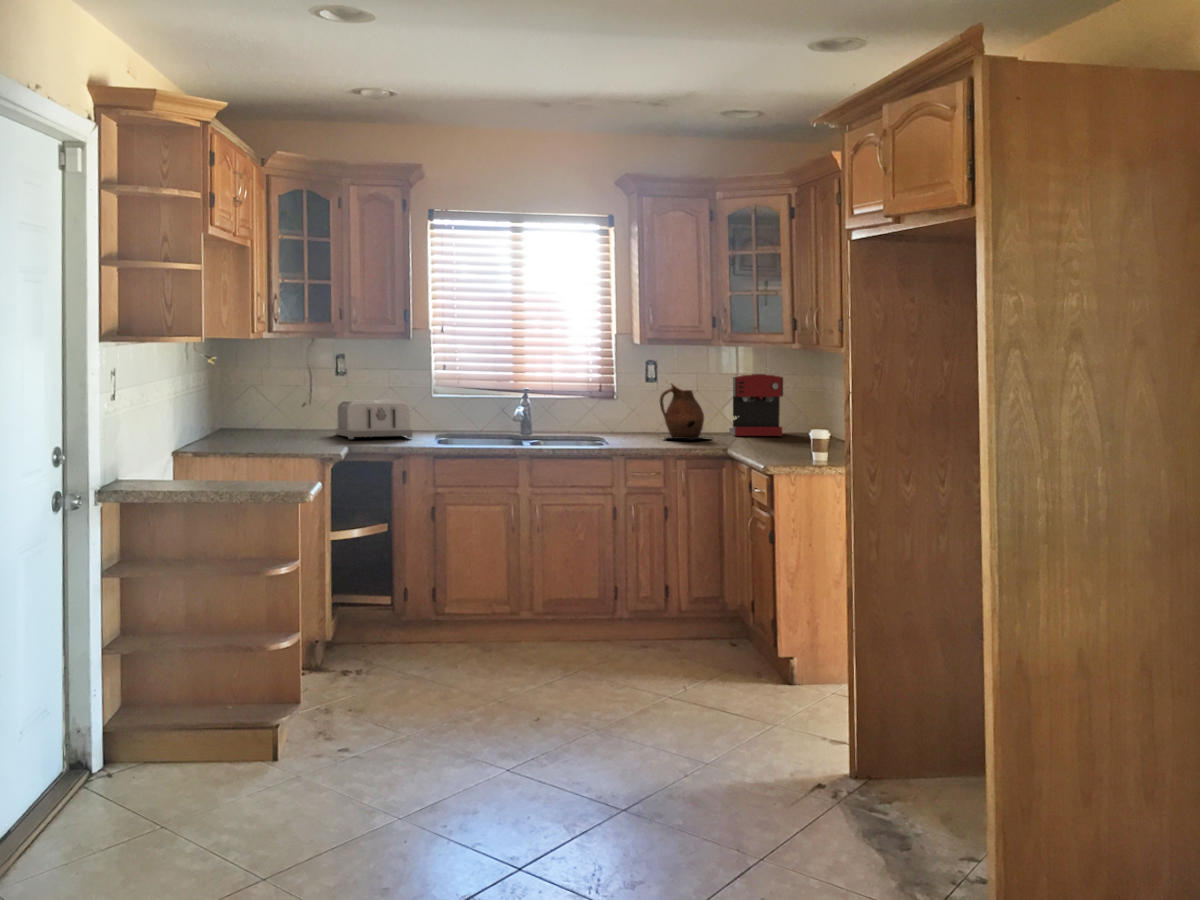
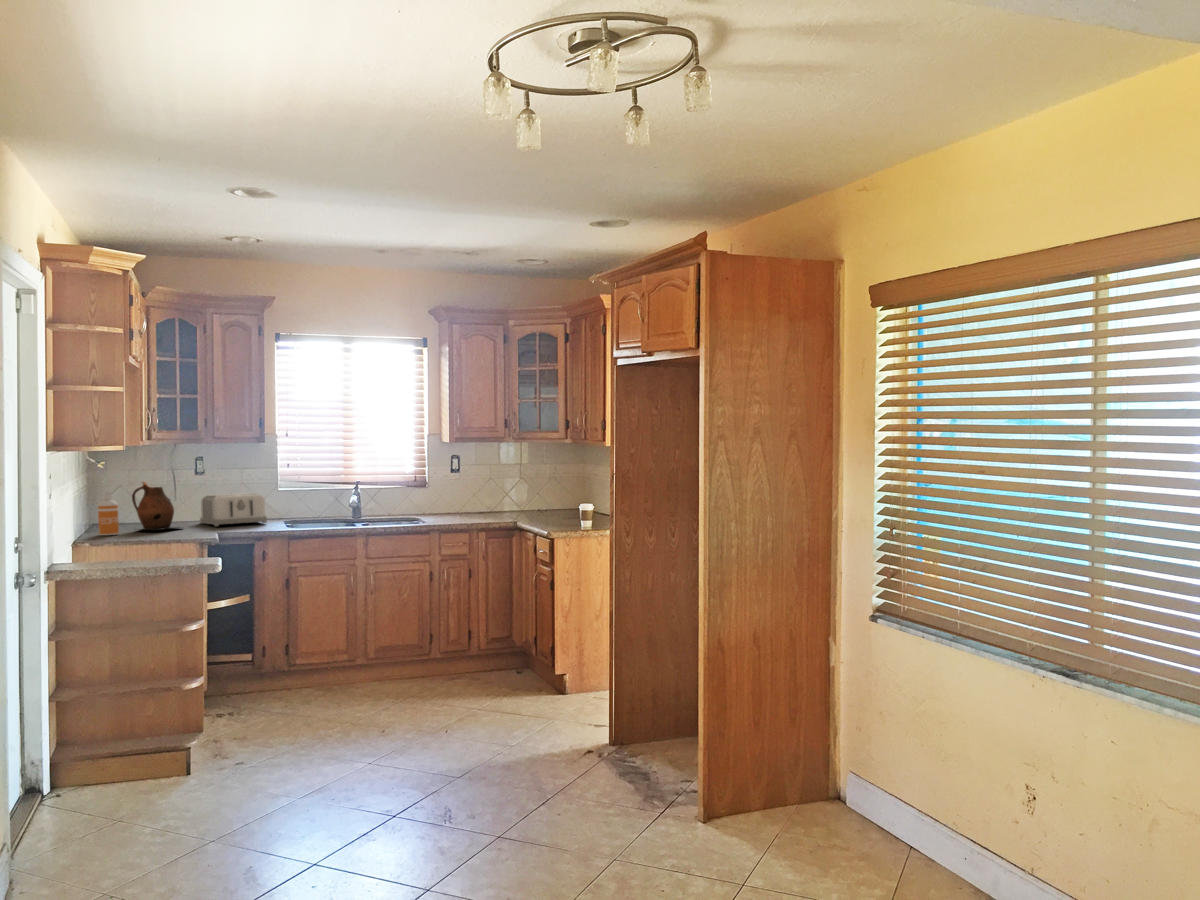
coffee maker: present [729,374,783,436] -> none [519,458,561,511]
ceramic pitcher: present [660,384,704,439] -> present [132,482,179,530]
soap dispenser: none [208,389,233,444] -> present [98,490,119,535]

